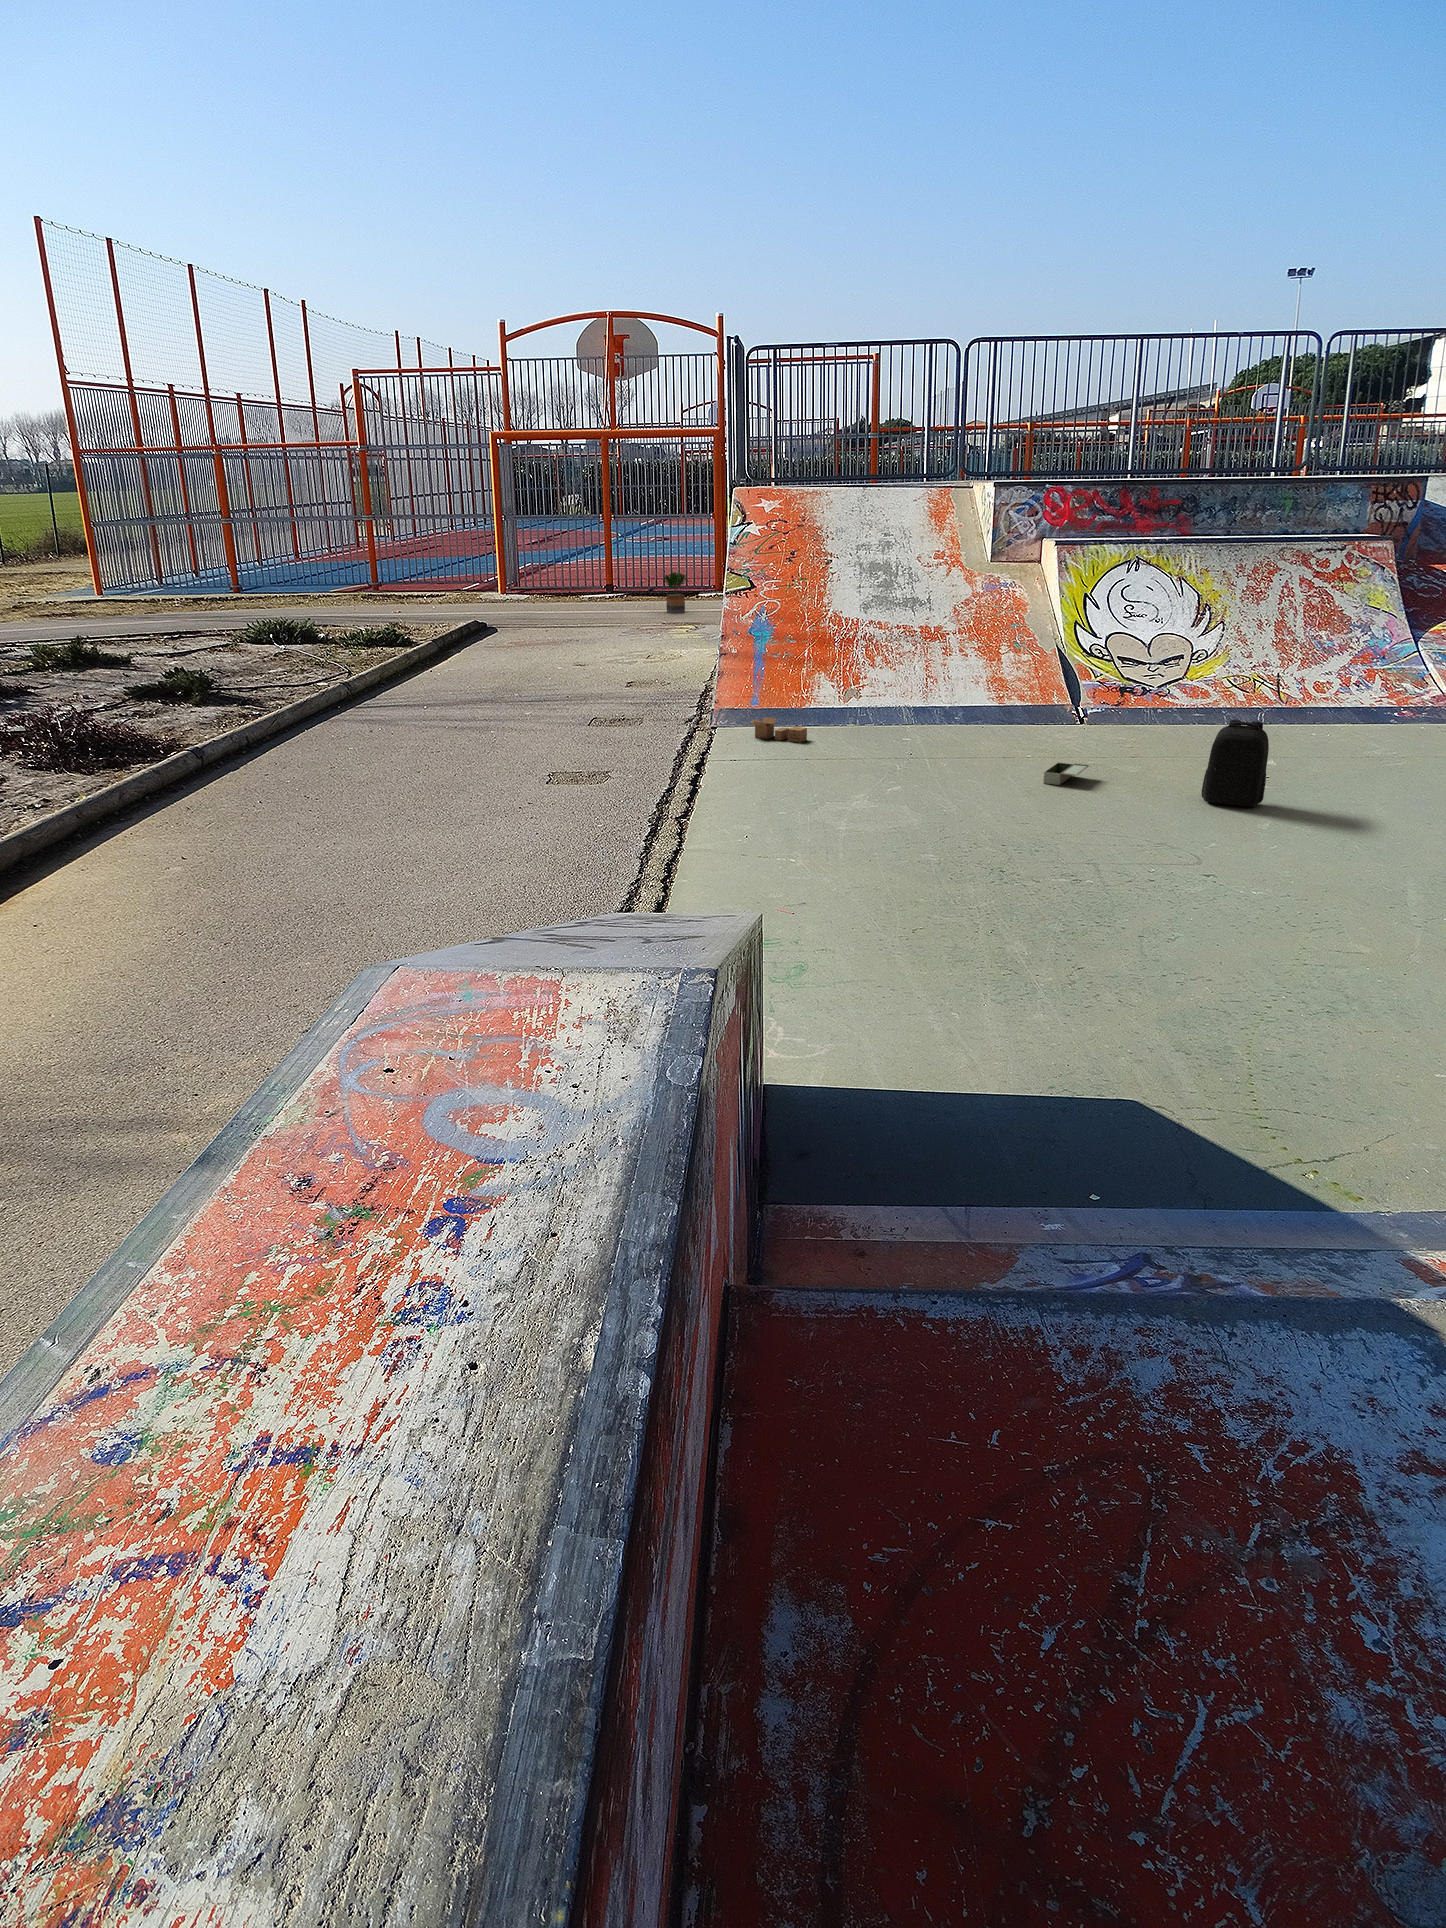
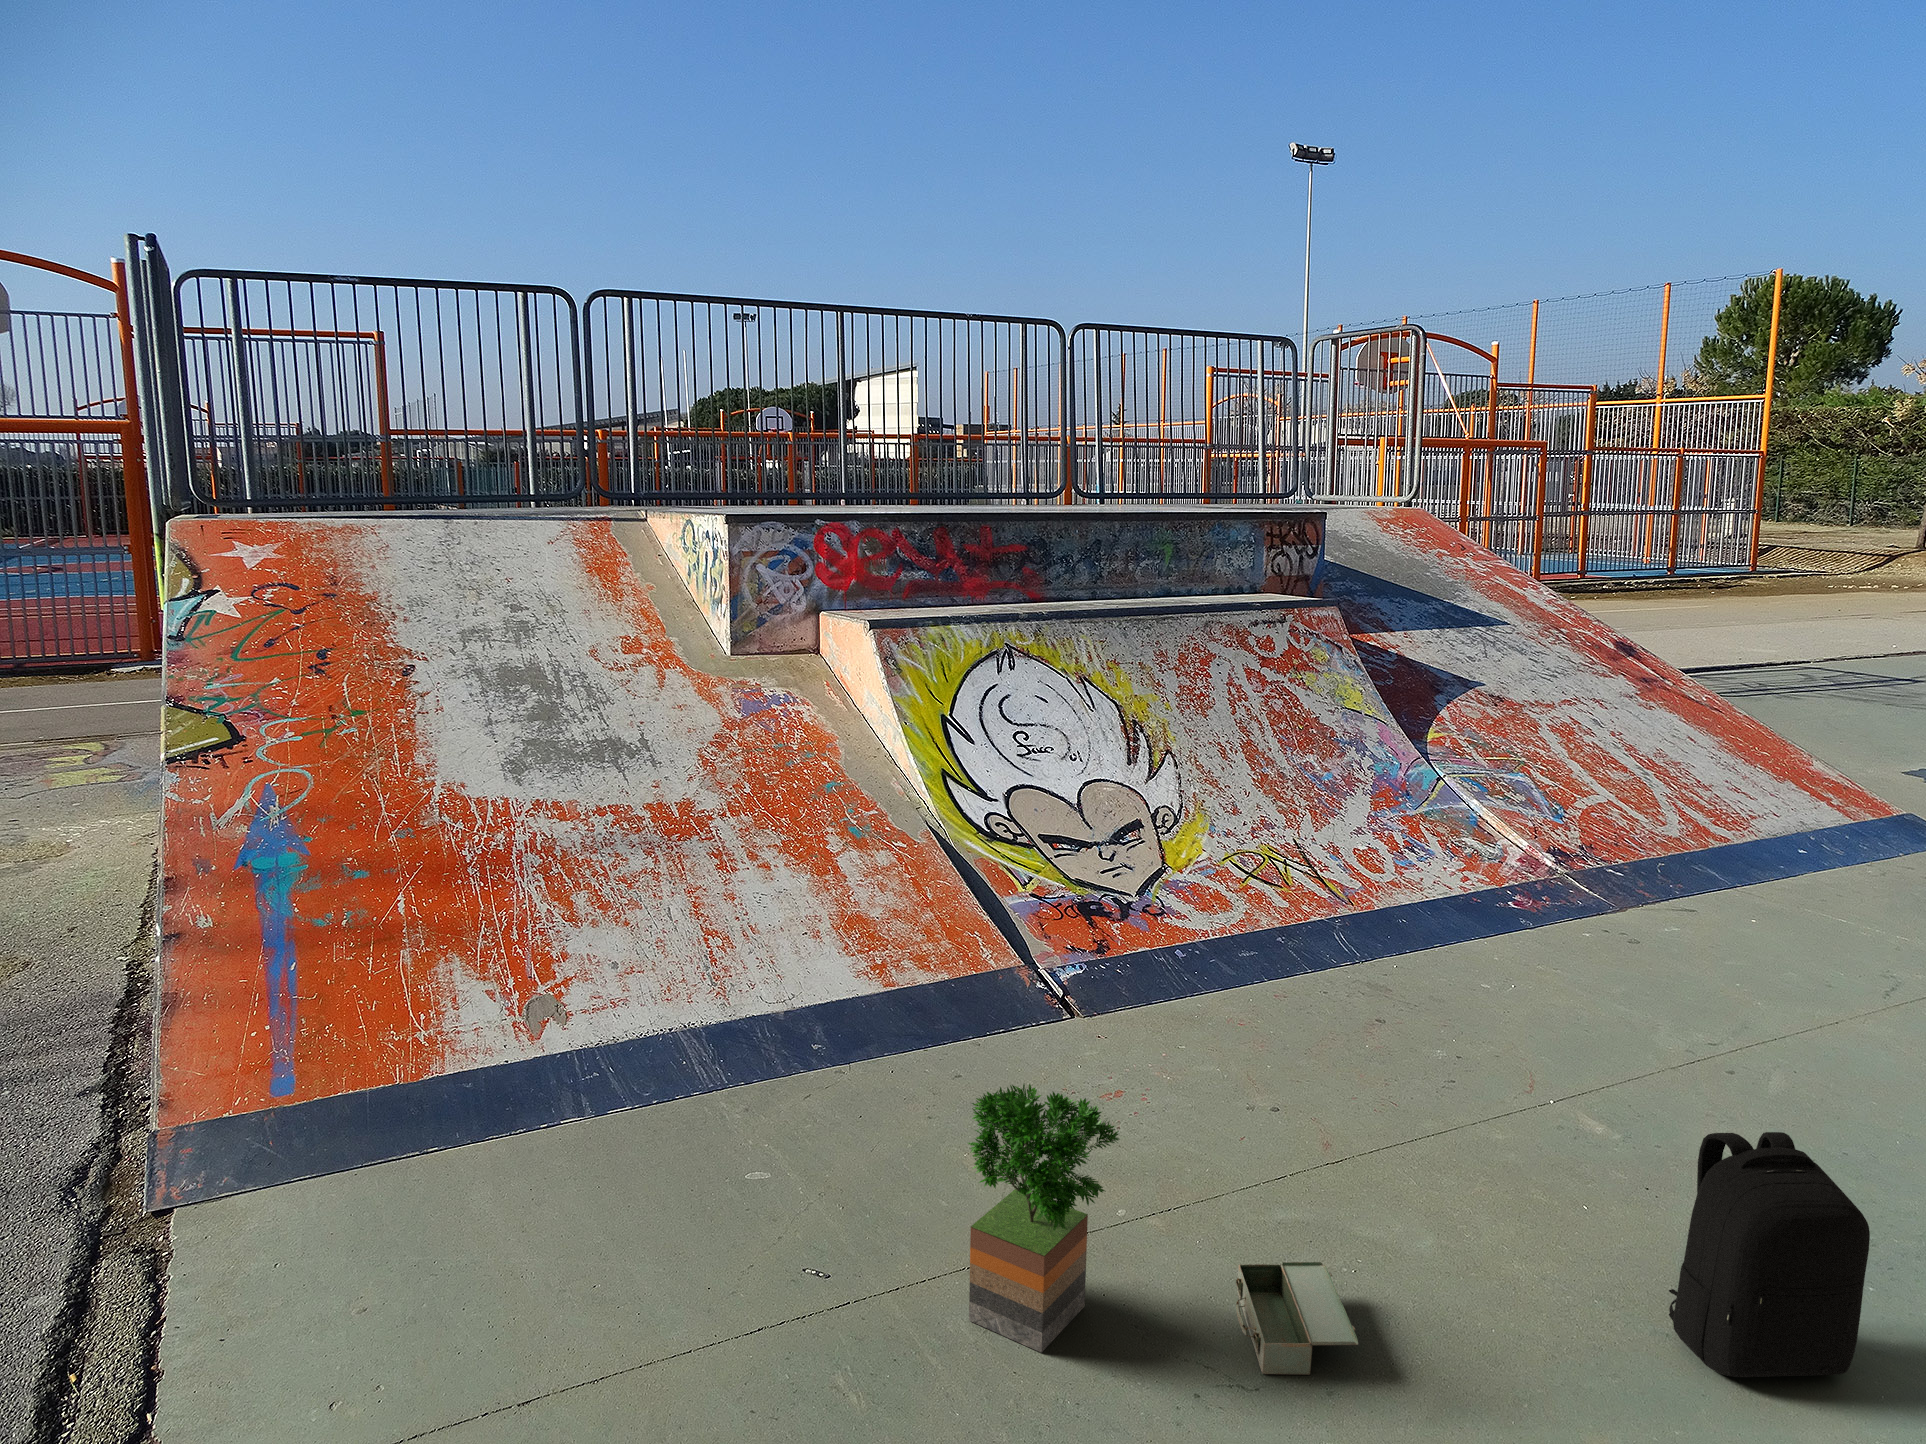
potted tree: present [663,572,689,614] -> present [968,1084,1120,1353]
cardboard box: present [750,717,807,743] -> none [240,1196,445,1280]

